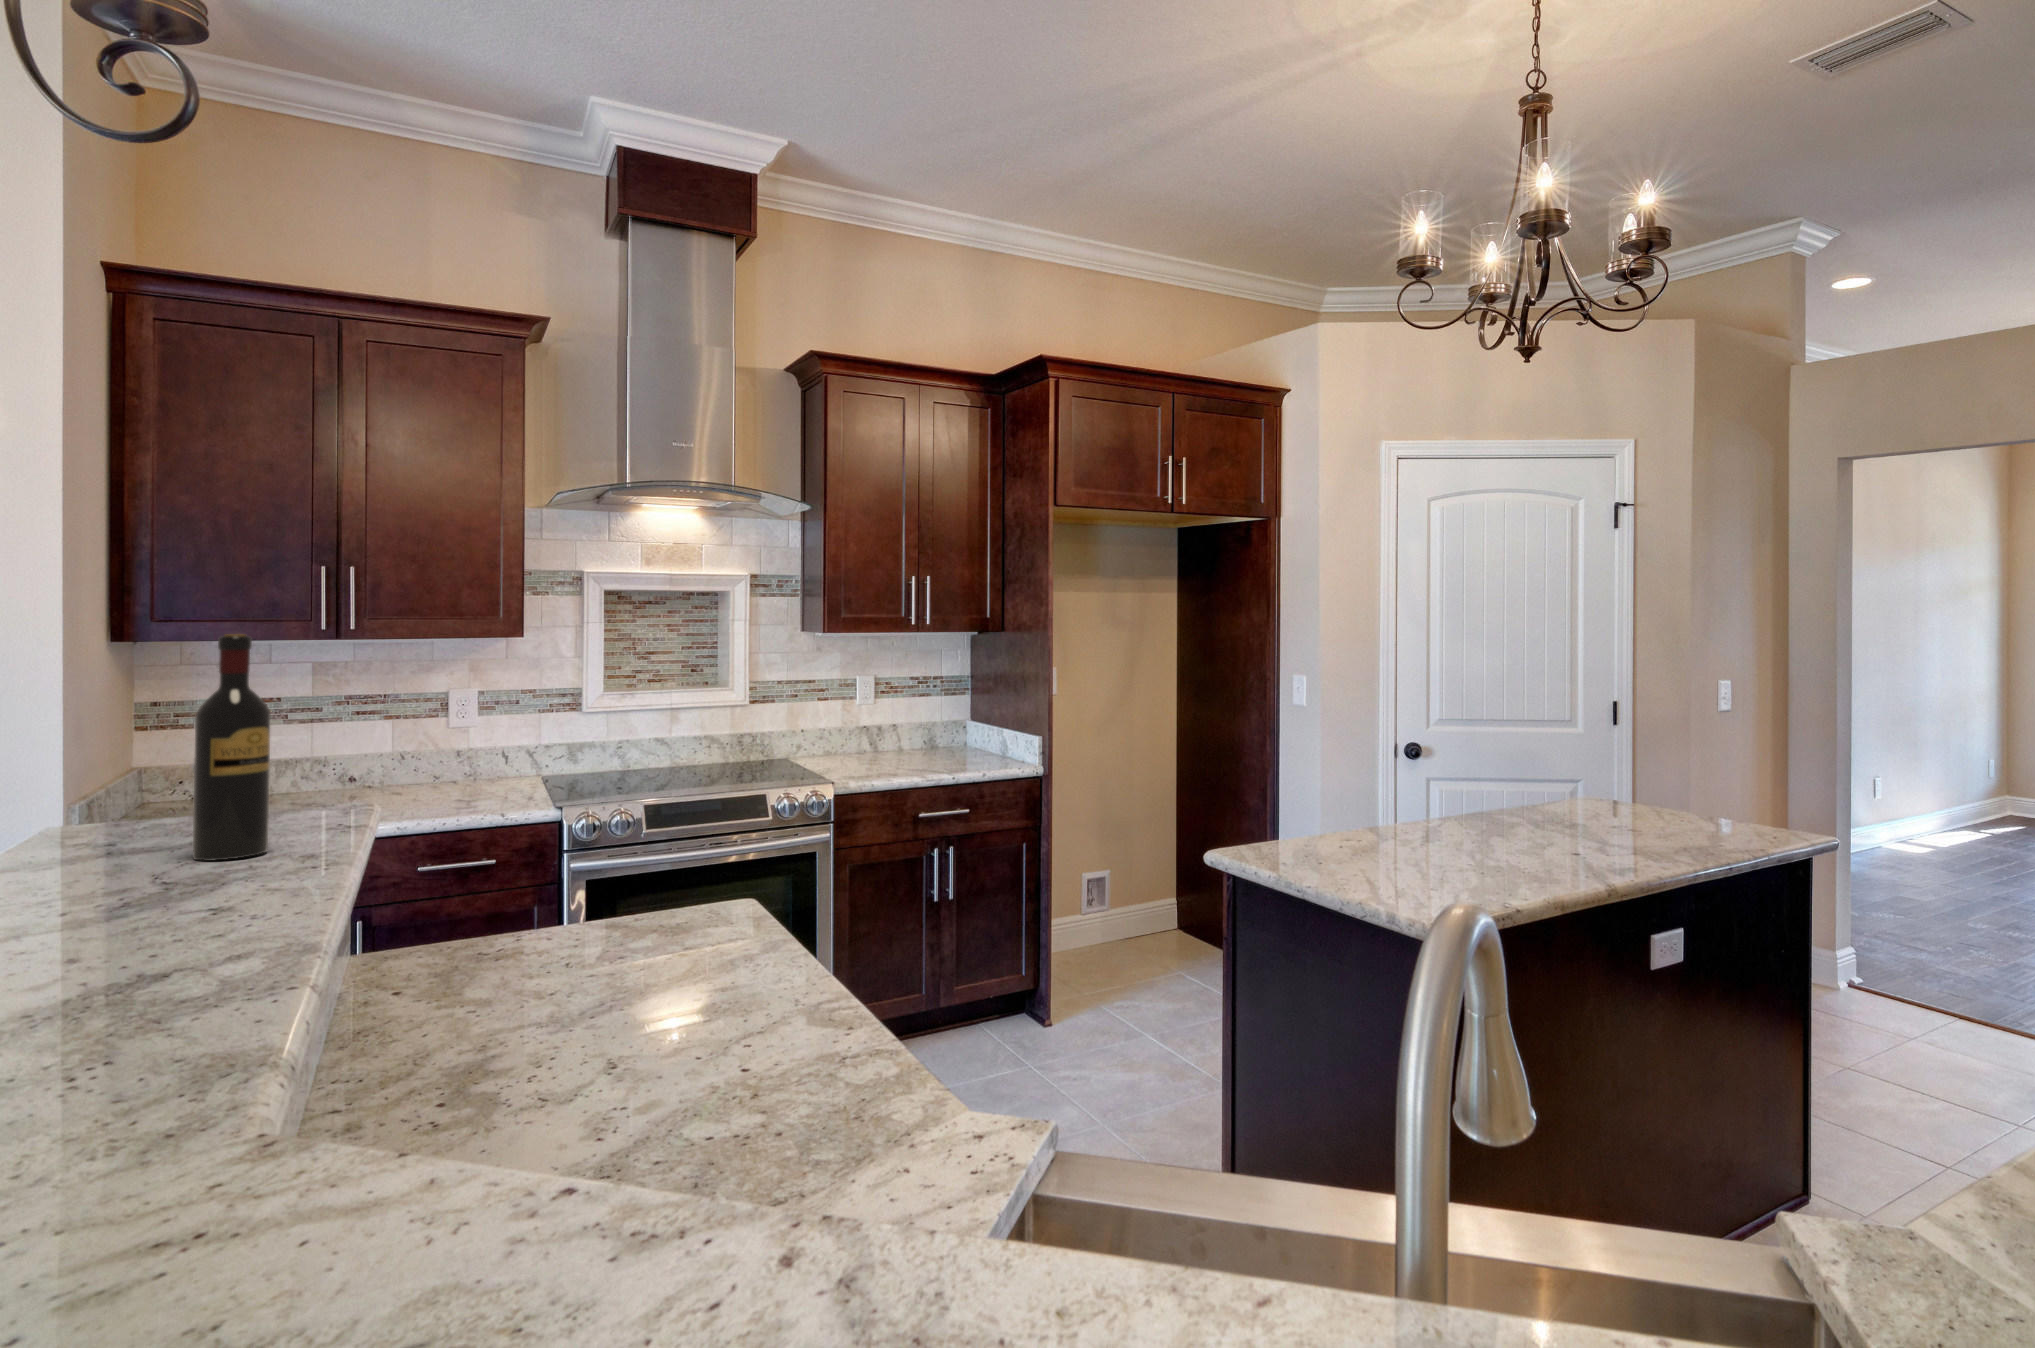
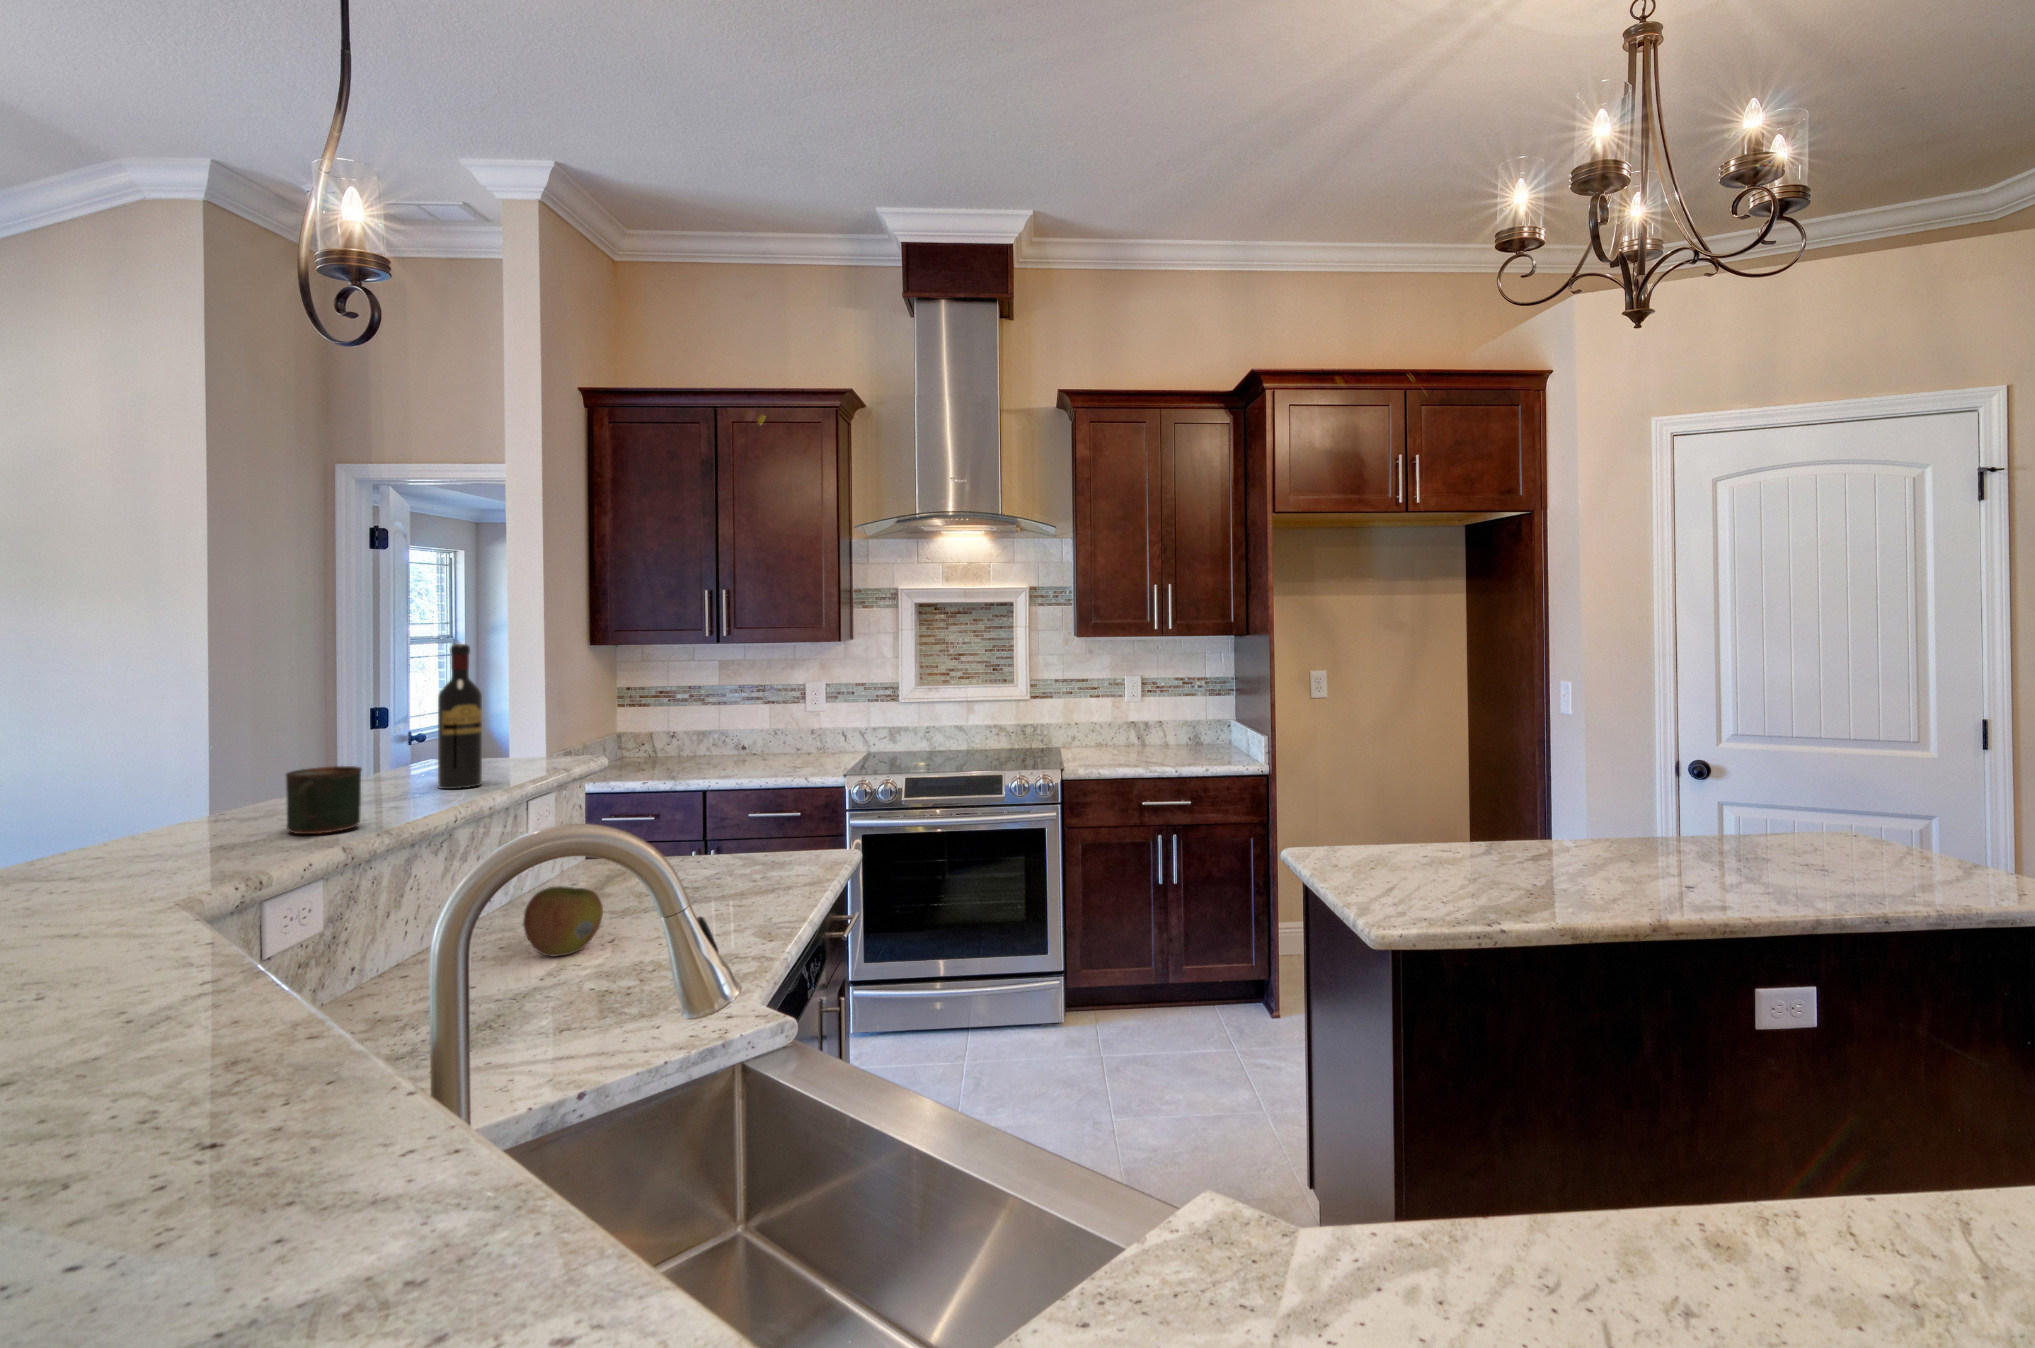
mug: none [104,832,242,953] -> present [286,766,362,834]
apple: none [655,975,762,1078] -> present [523,886,603,957]

